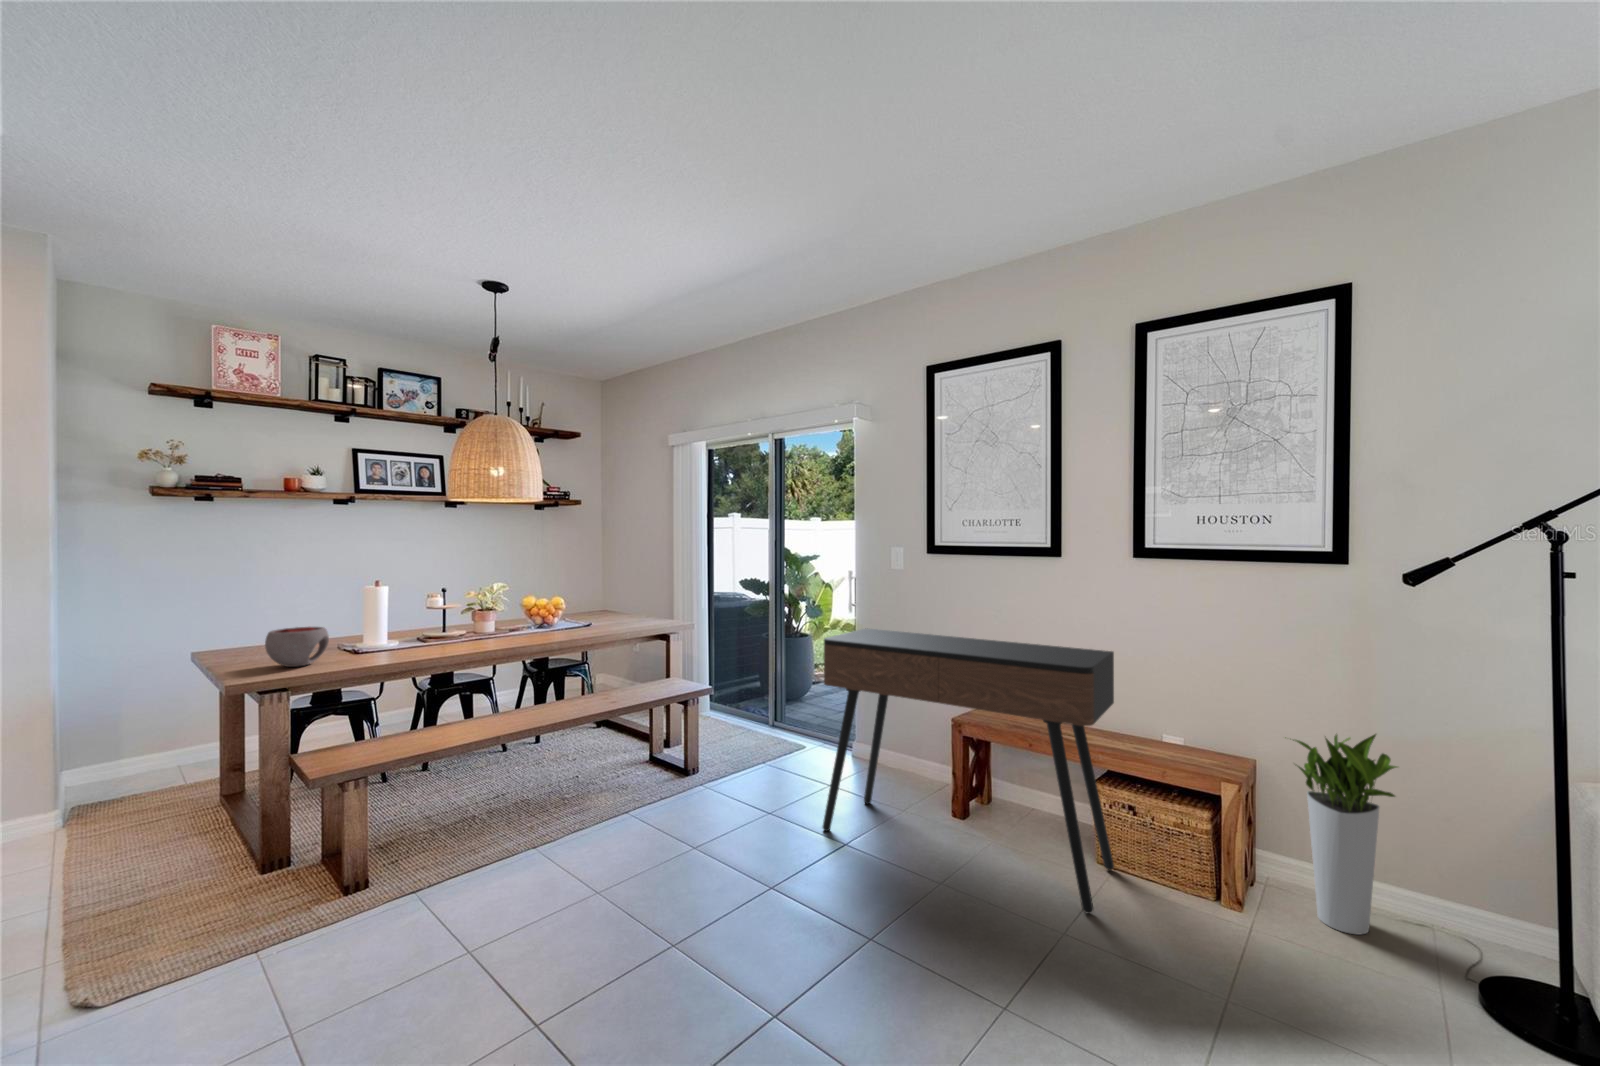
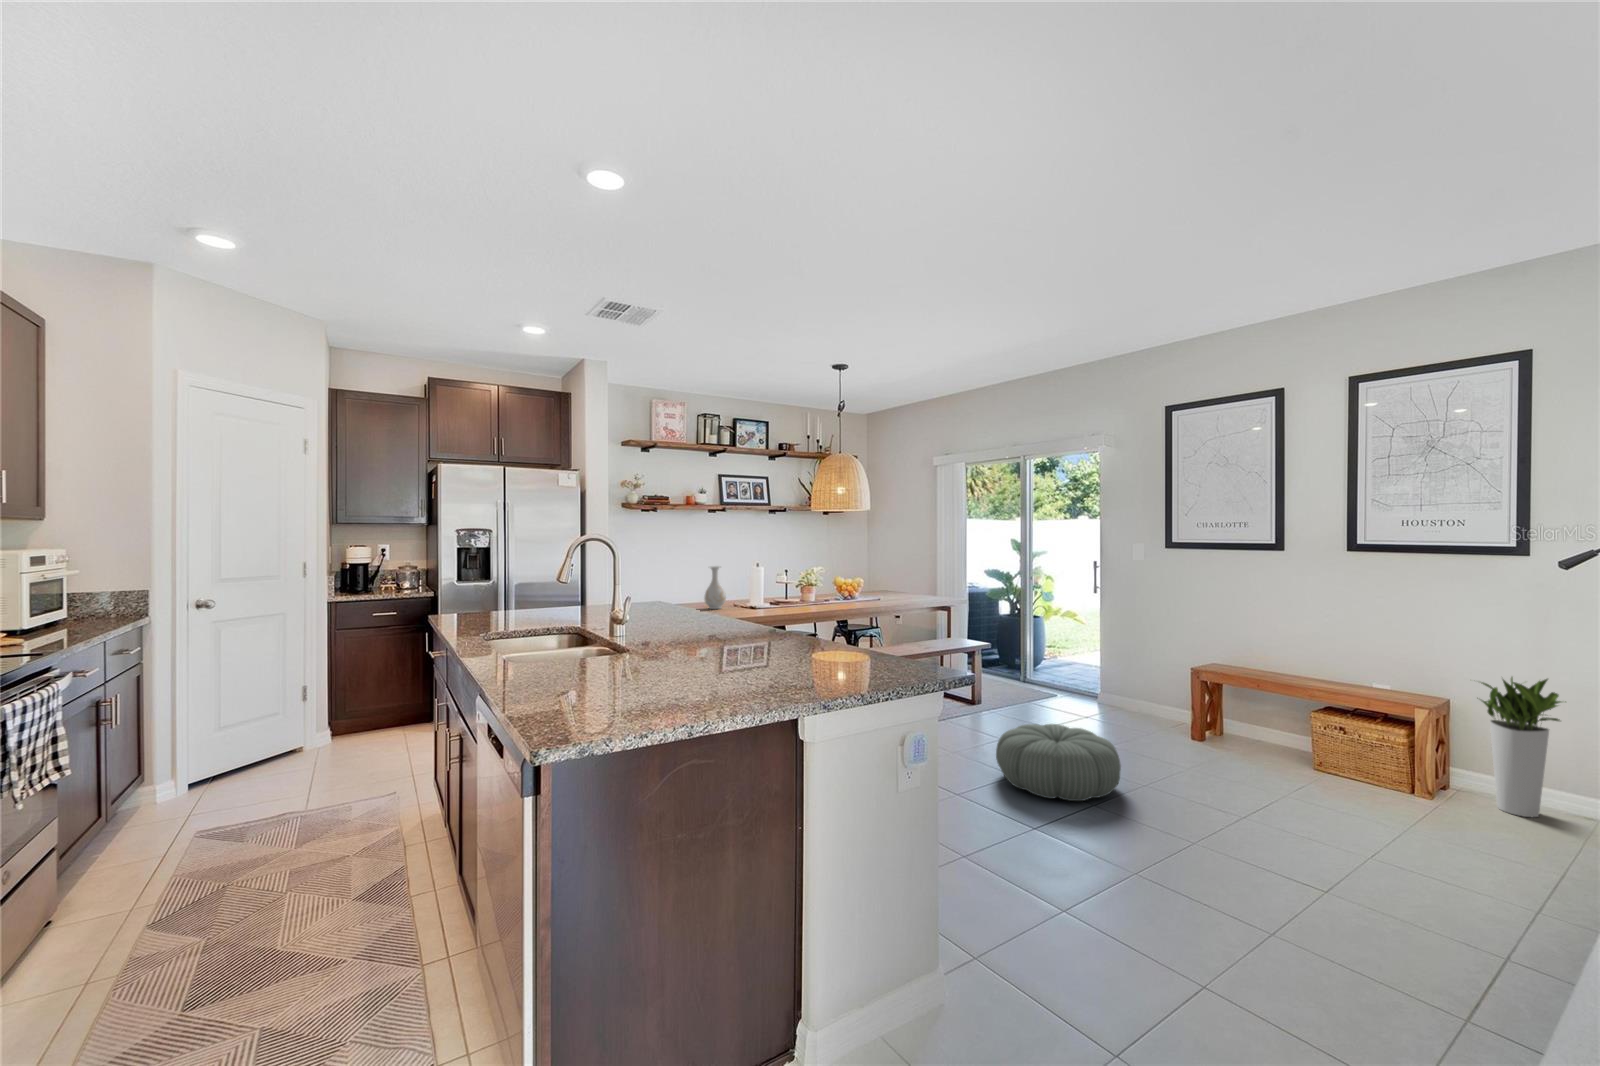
vase: none [228,585,273,655] -> present [704,566,726,609]
bowl: present [265,627,329,667] -> none [745,591,775,615]
console table: present [823,628,1114,913] -> none [1093,602,1329,791]
pouf: none [624,833,820,996] -> present [996,724,1121,801]

